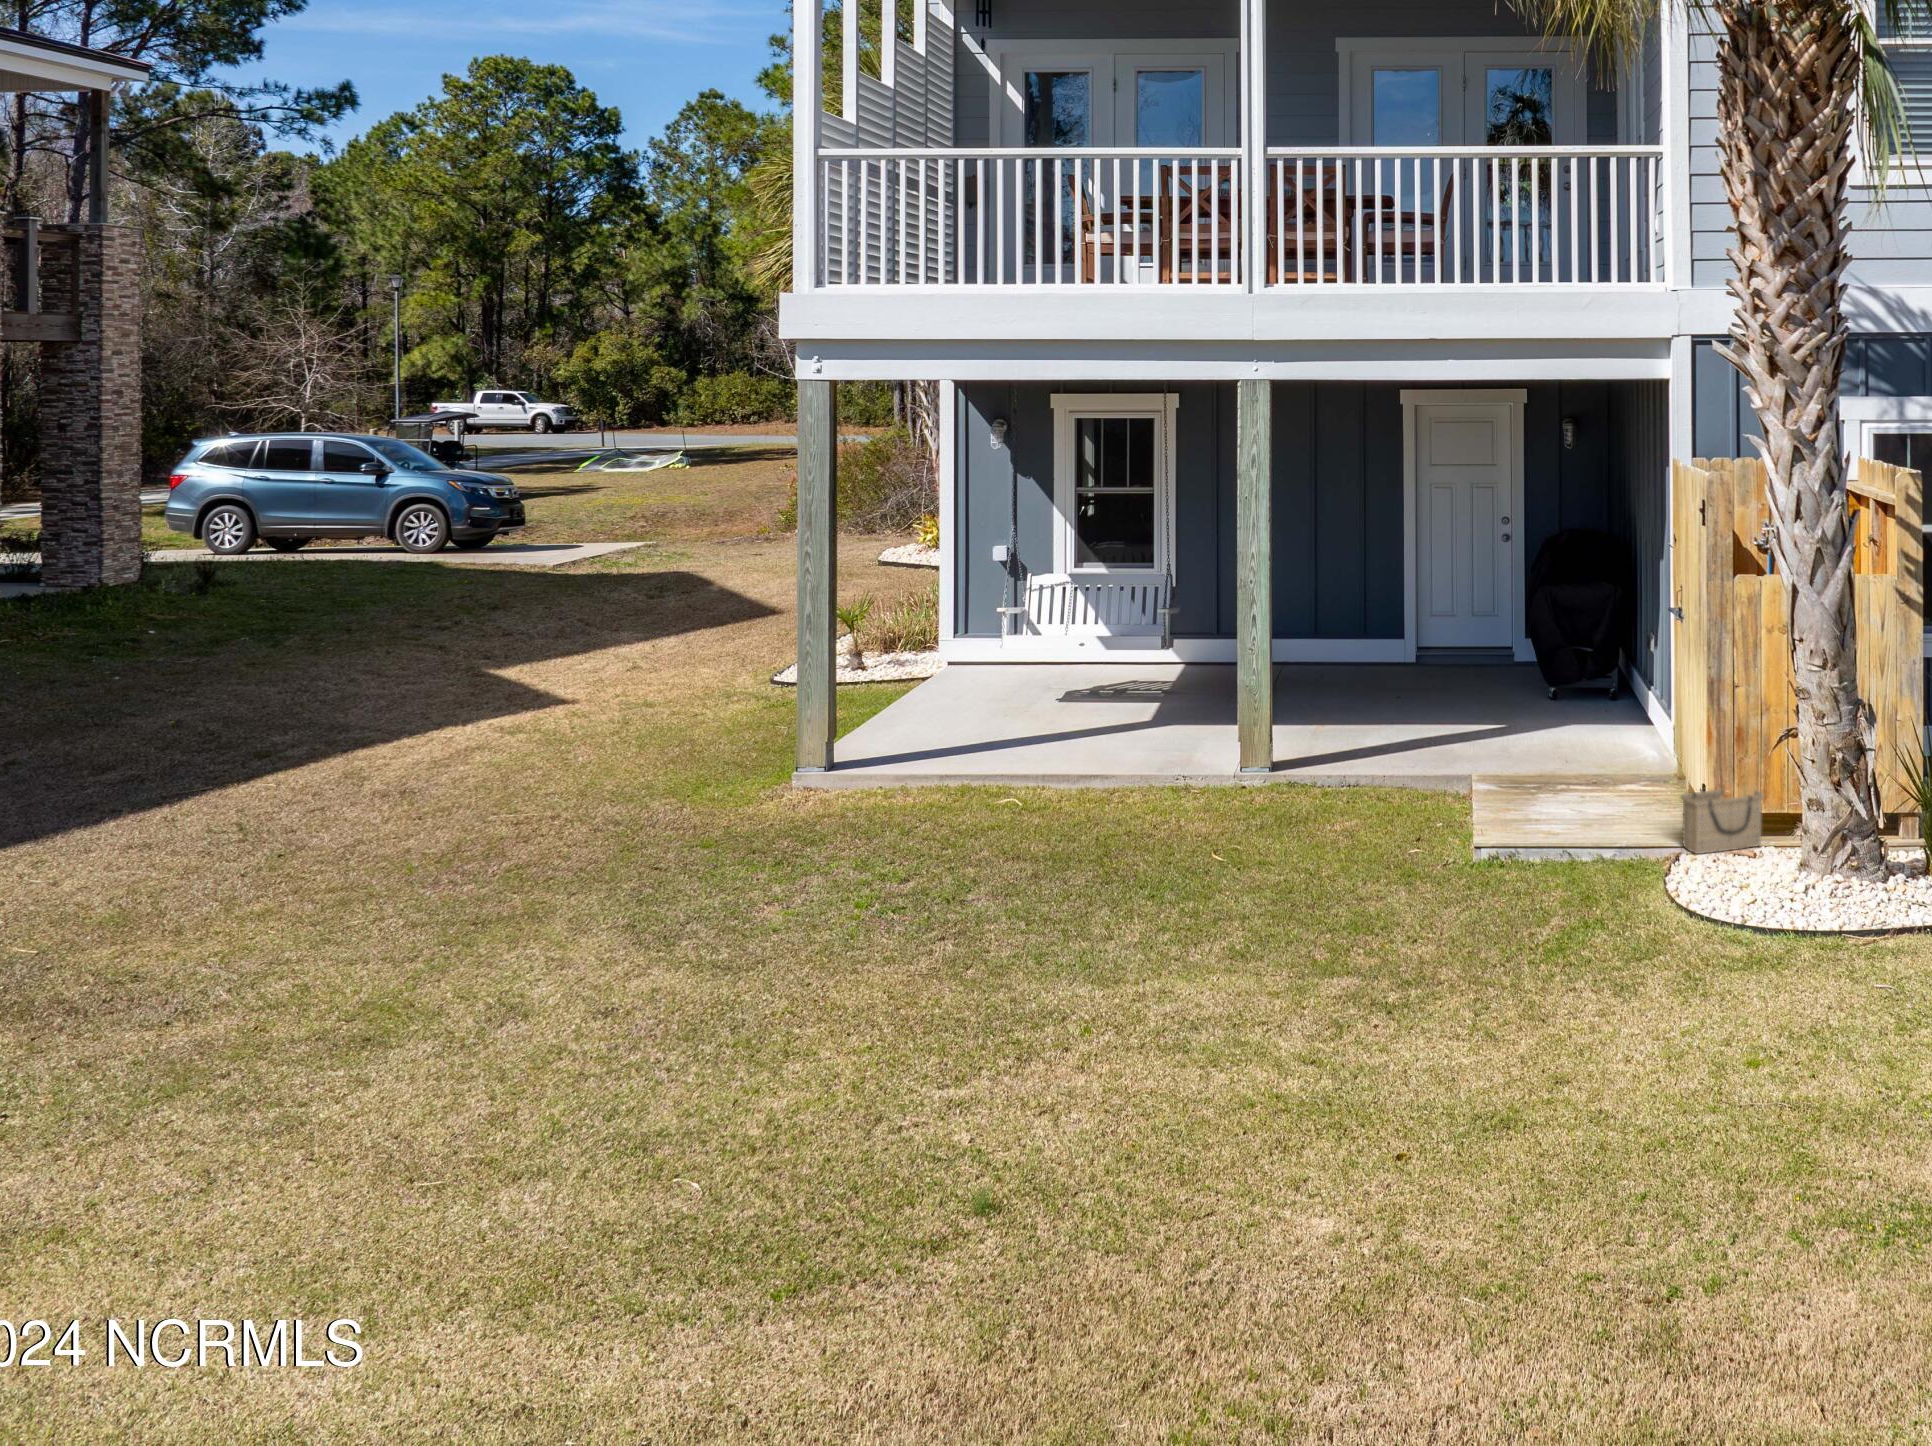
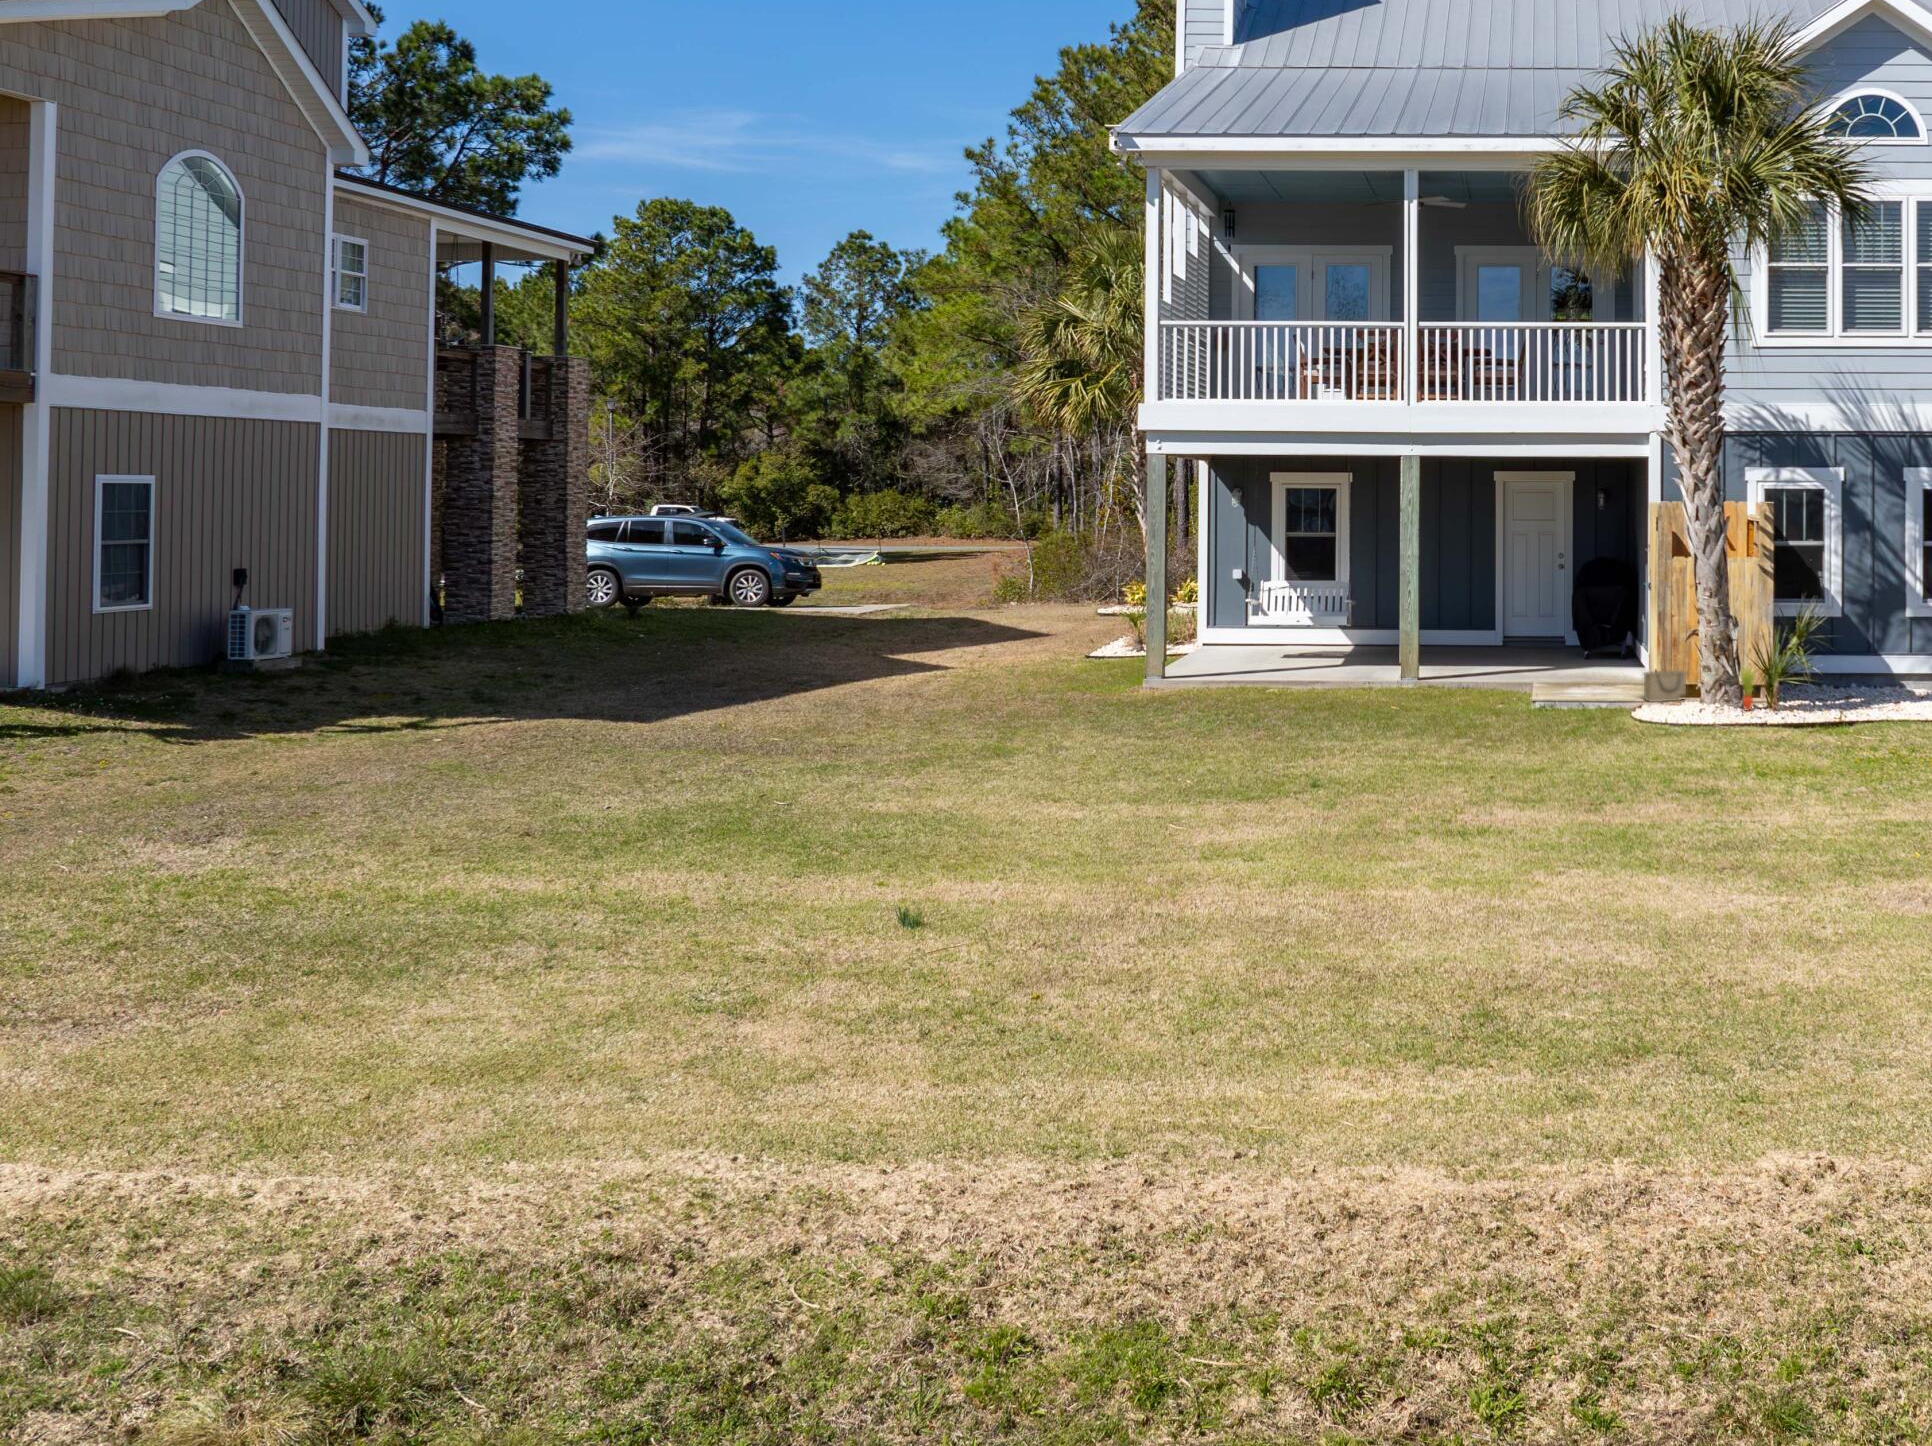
potted plant: none [1877,799,1916,891] -> present [1740,665,1754,711]

